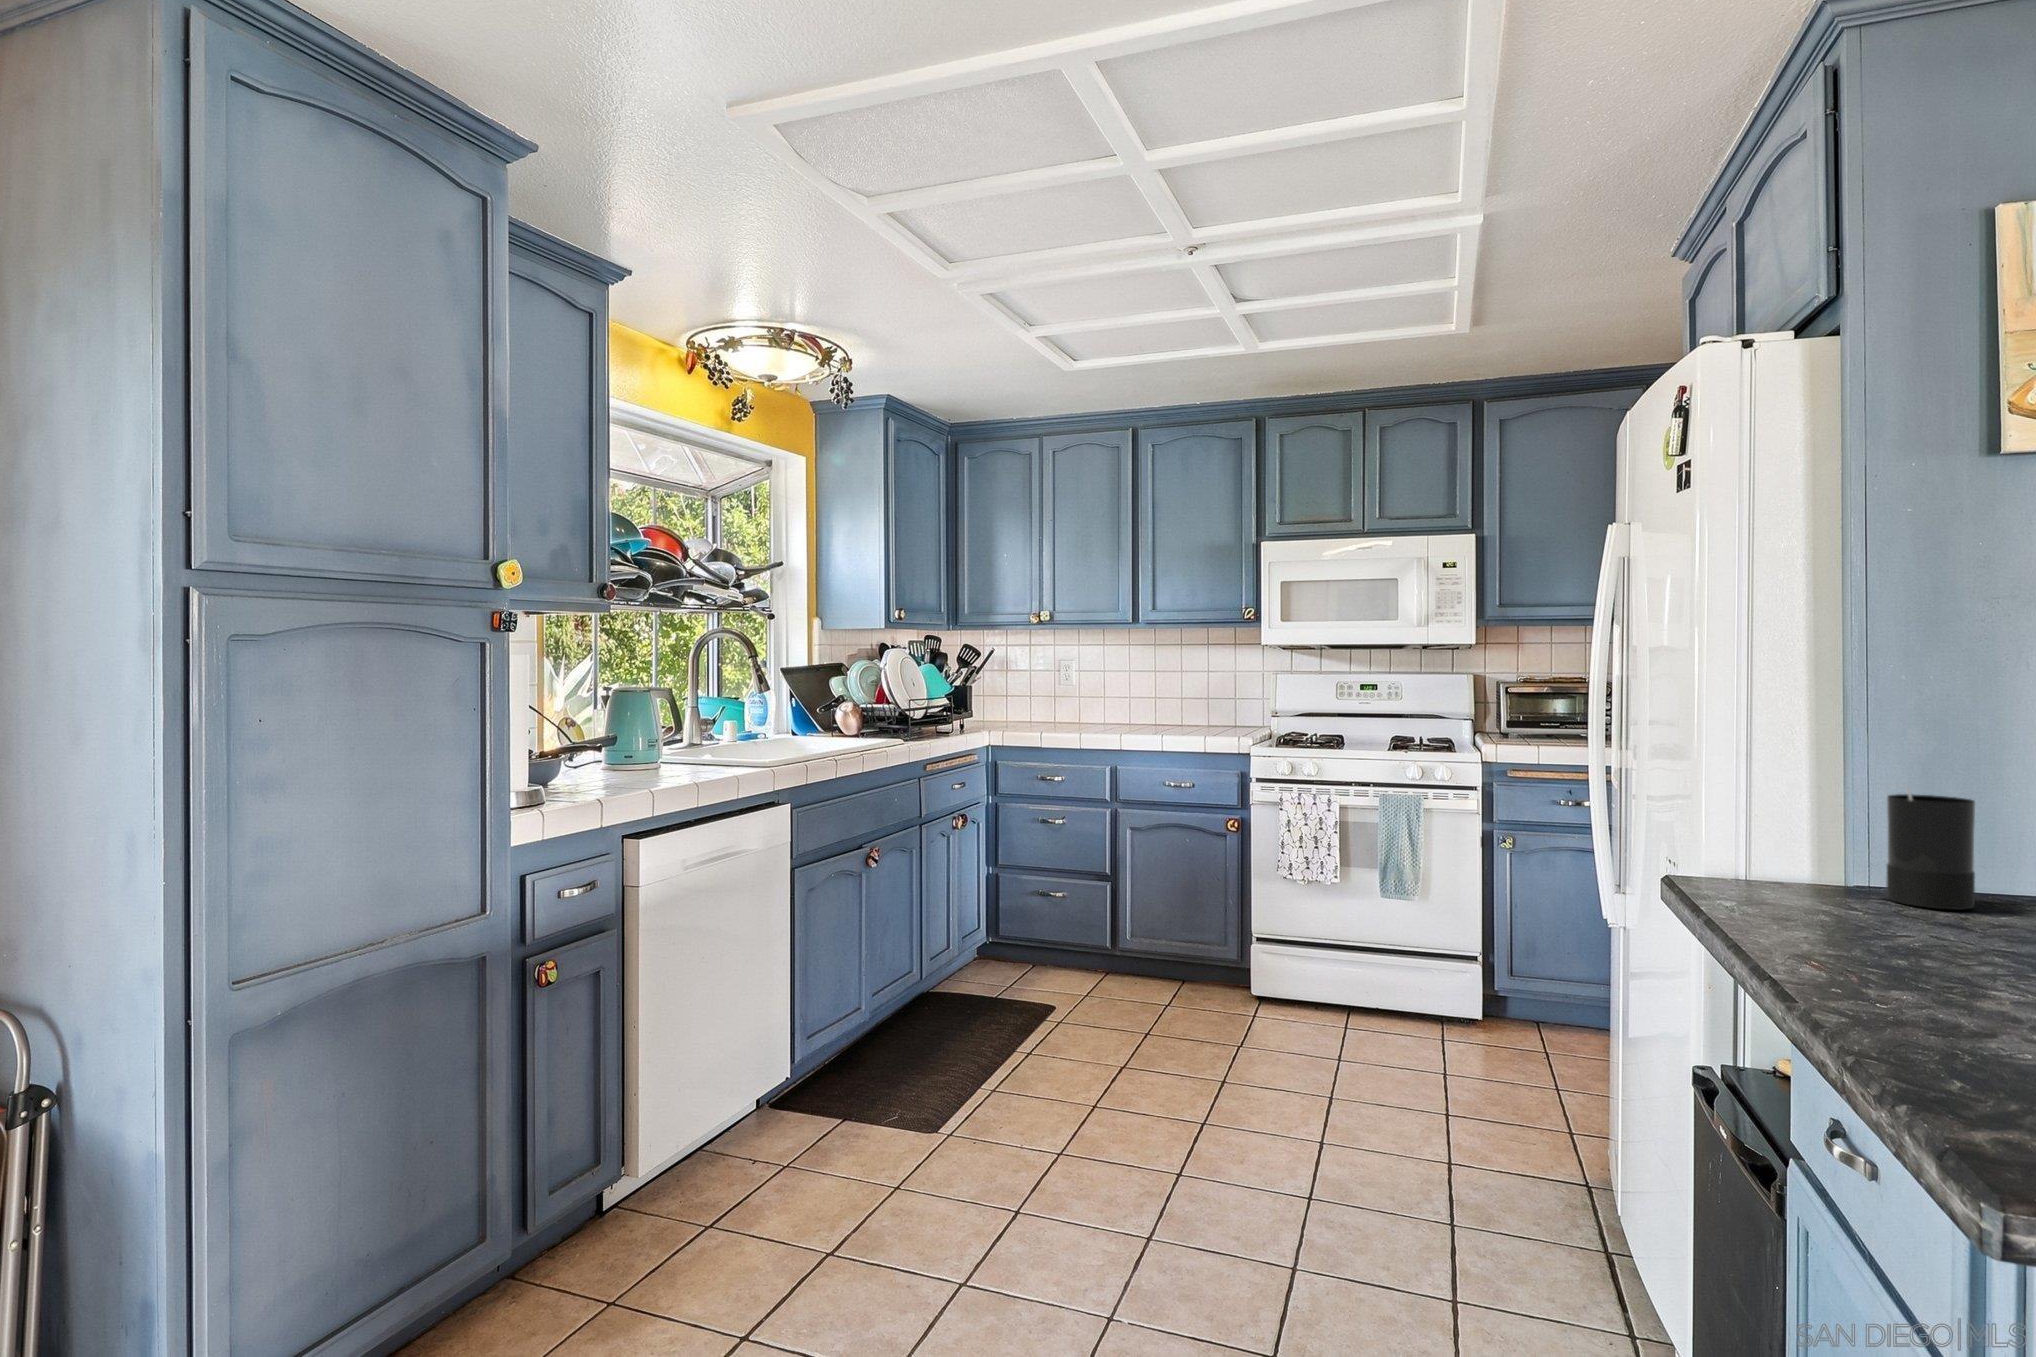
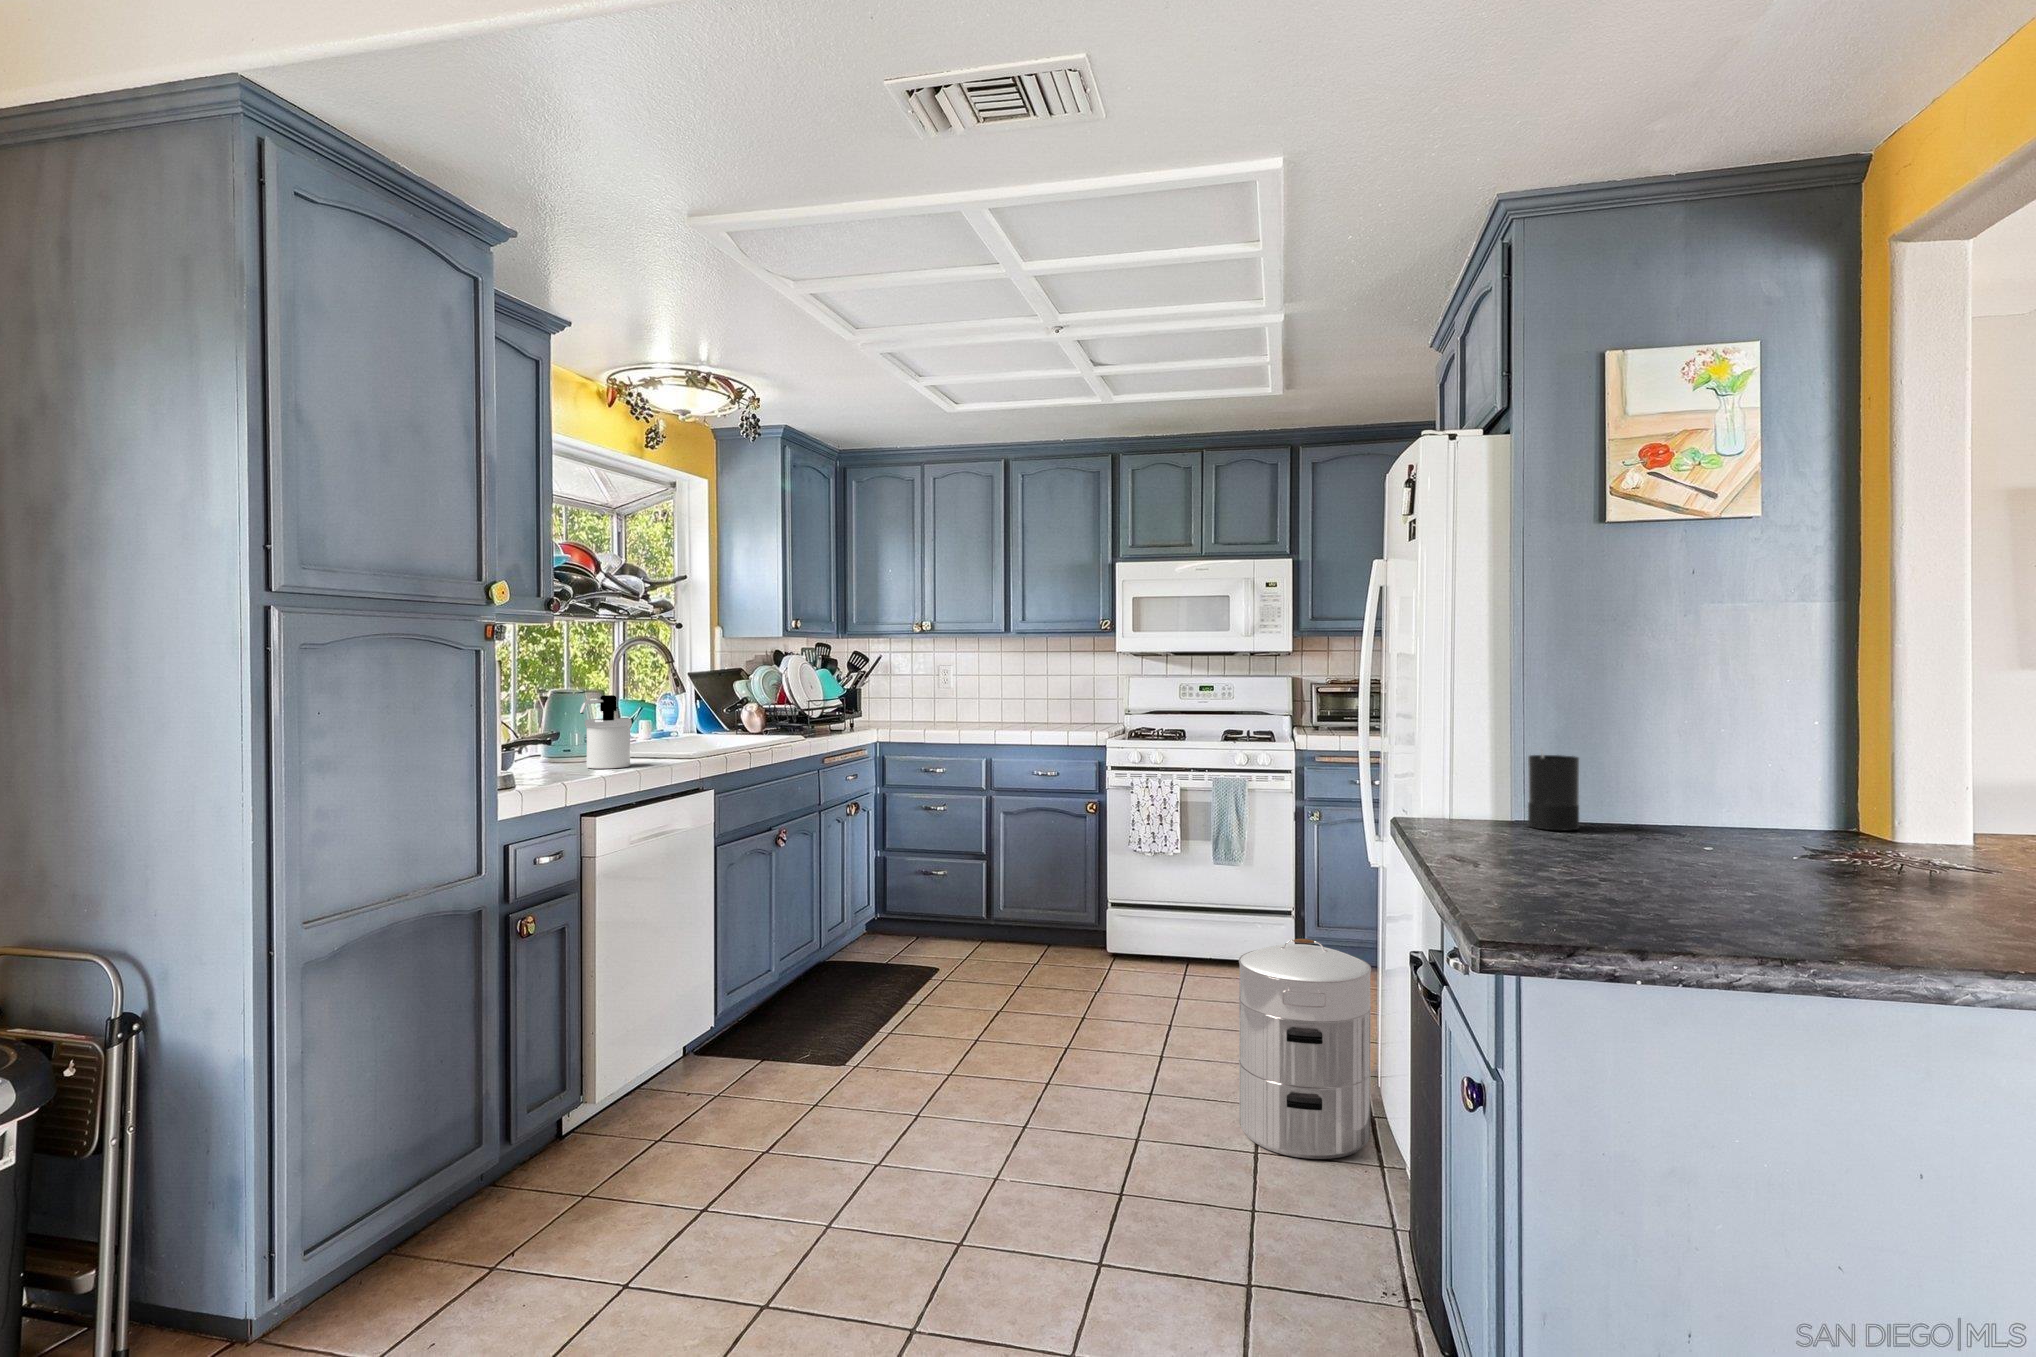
soap dispenser: none [629,696,693,781] -> present [580,695,632,769]
waste bin: none [1426,1017,1609,1314] -> present [1239,939,1371,1159]

